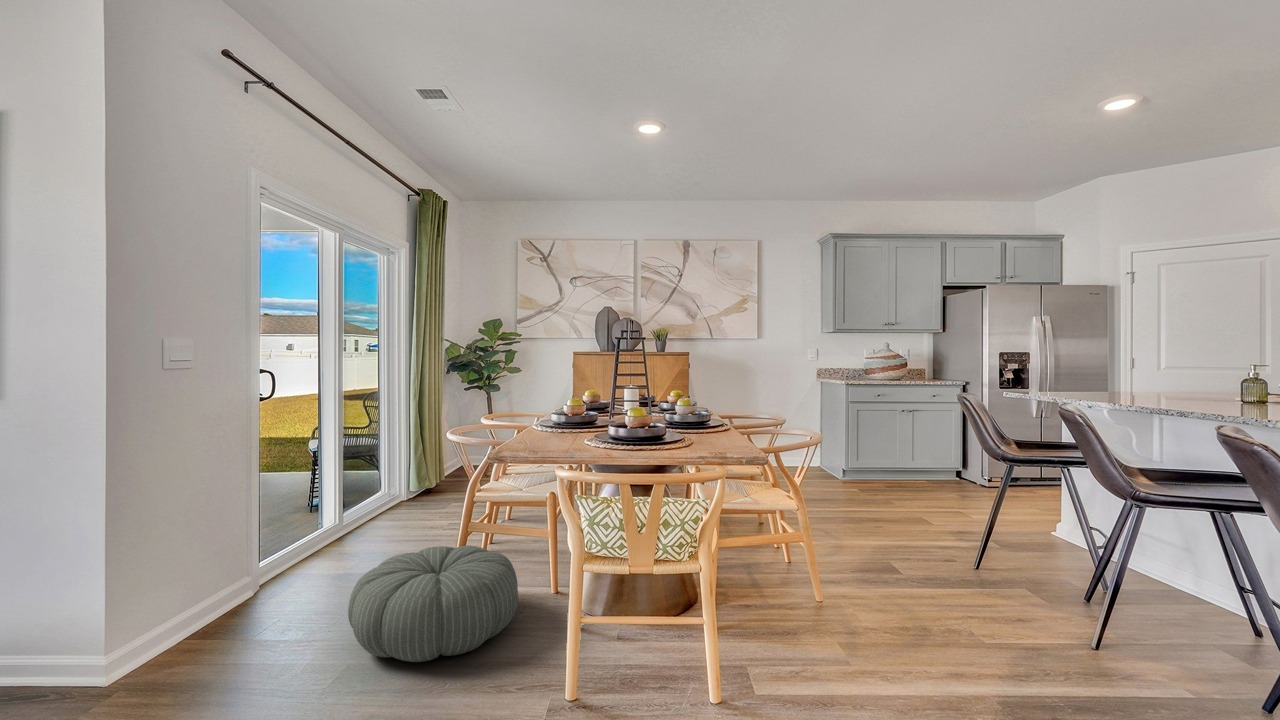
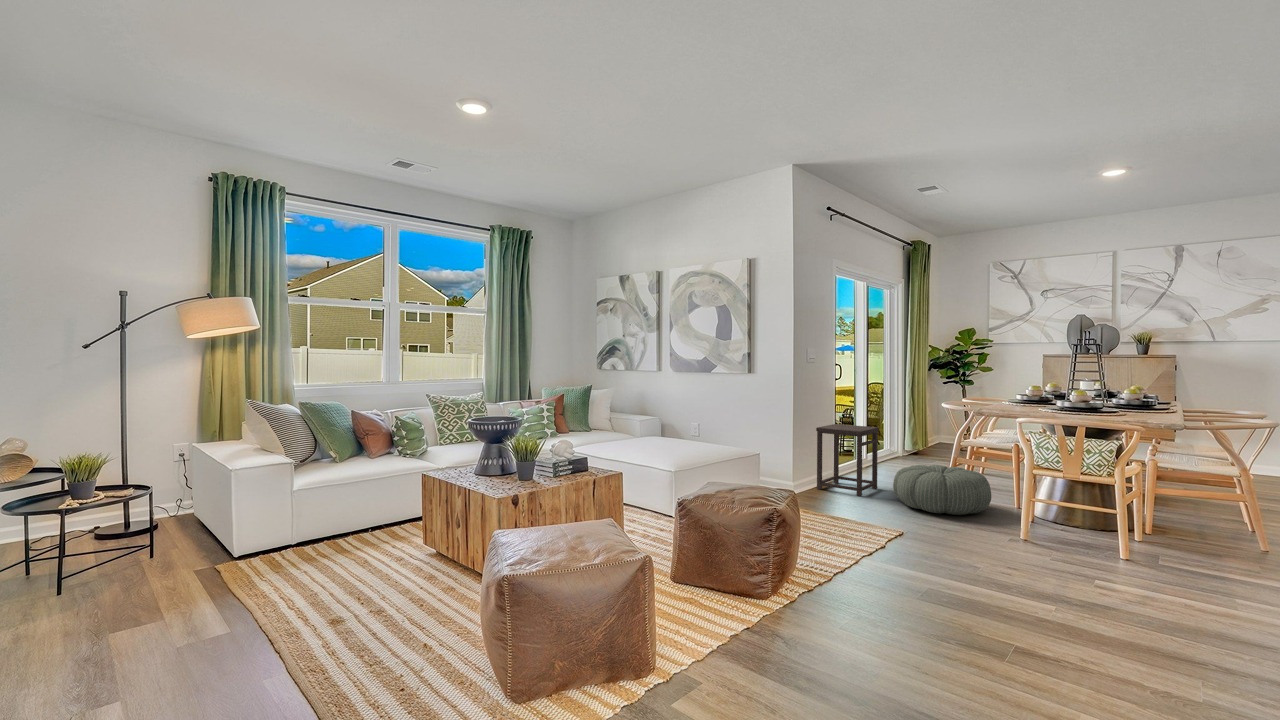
side table: none [187,487,336,641] -> present [816,424,879,496]

